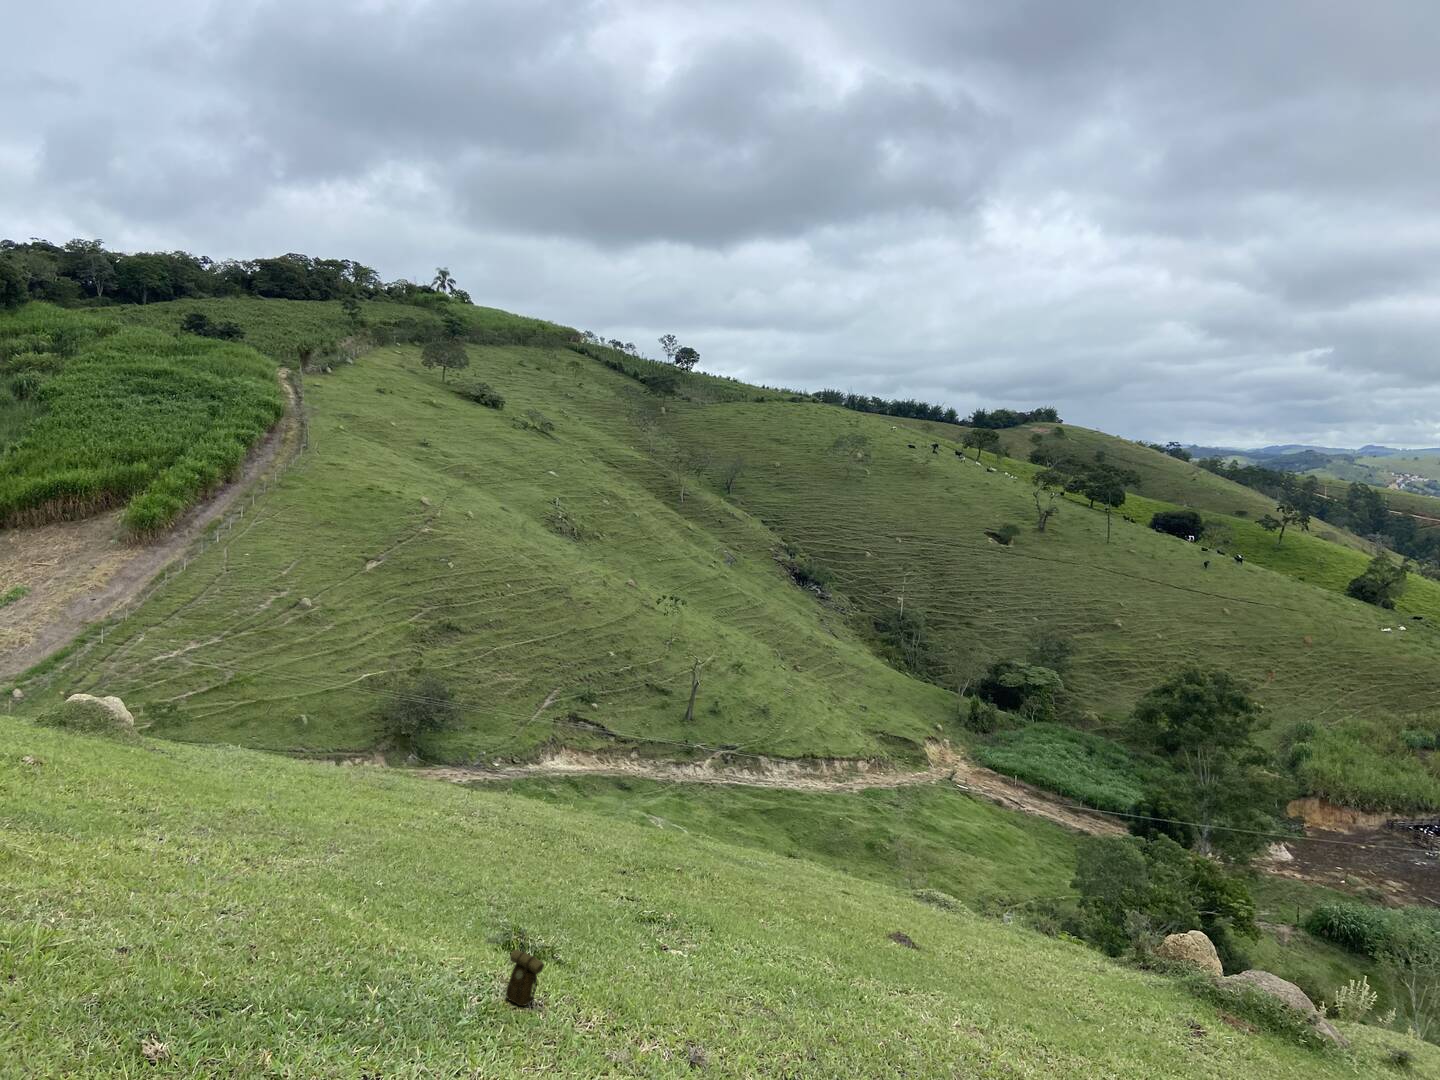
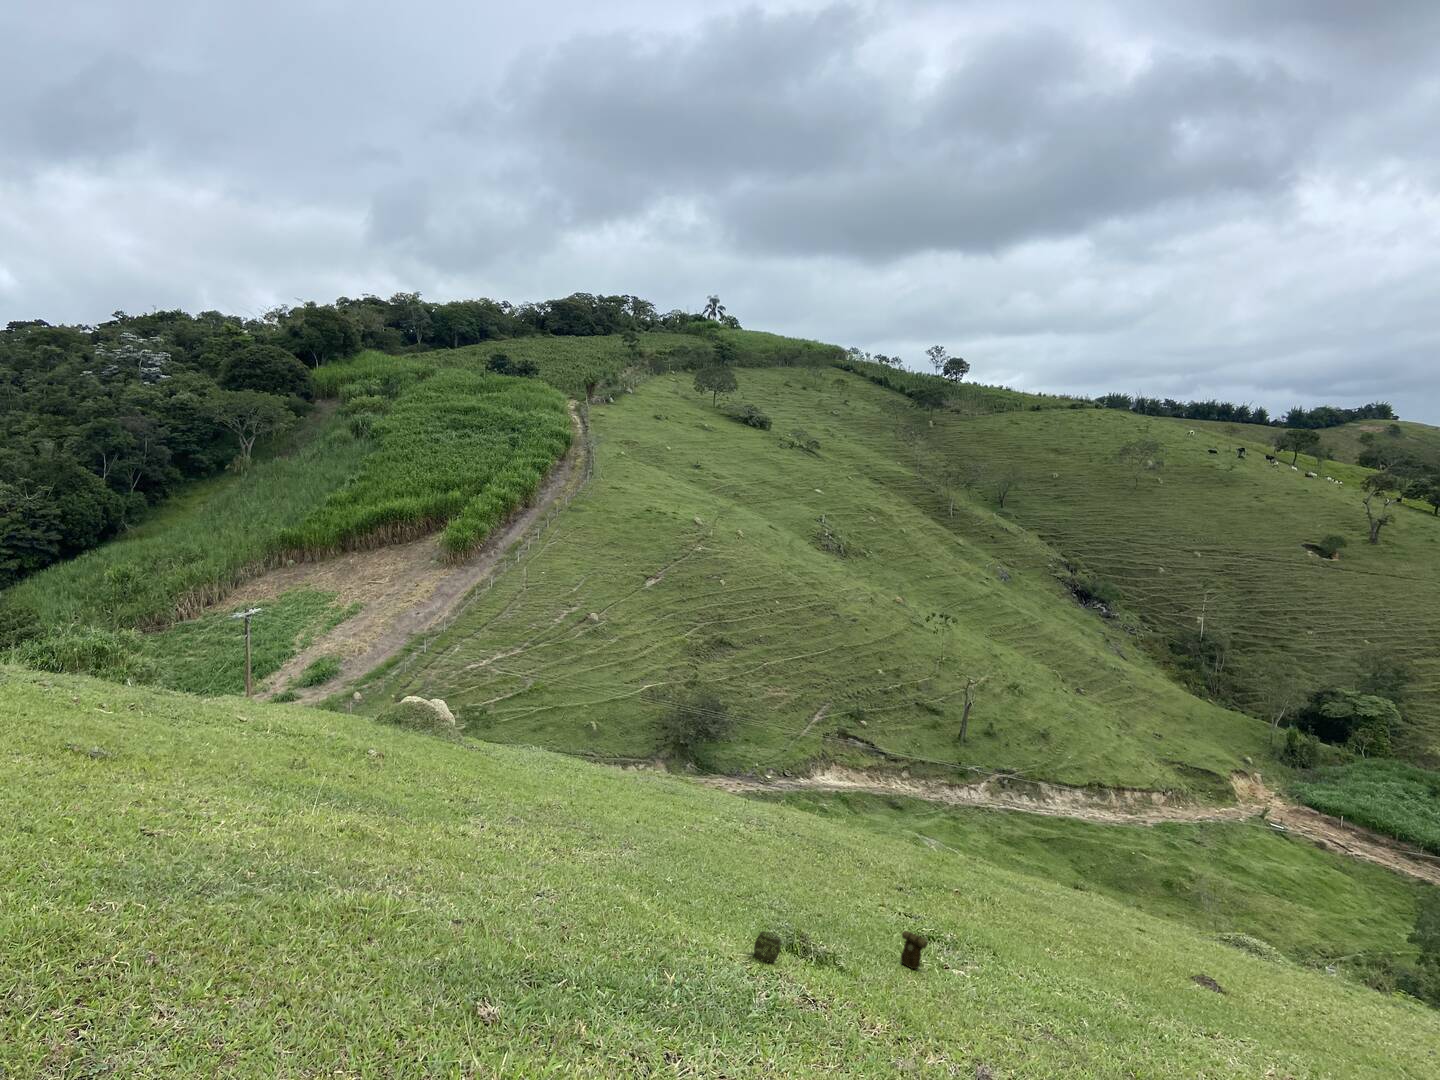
woven basket: none [197,993,253,1051] -> present [754,931,781,963]

